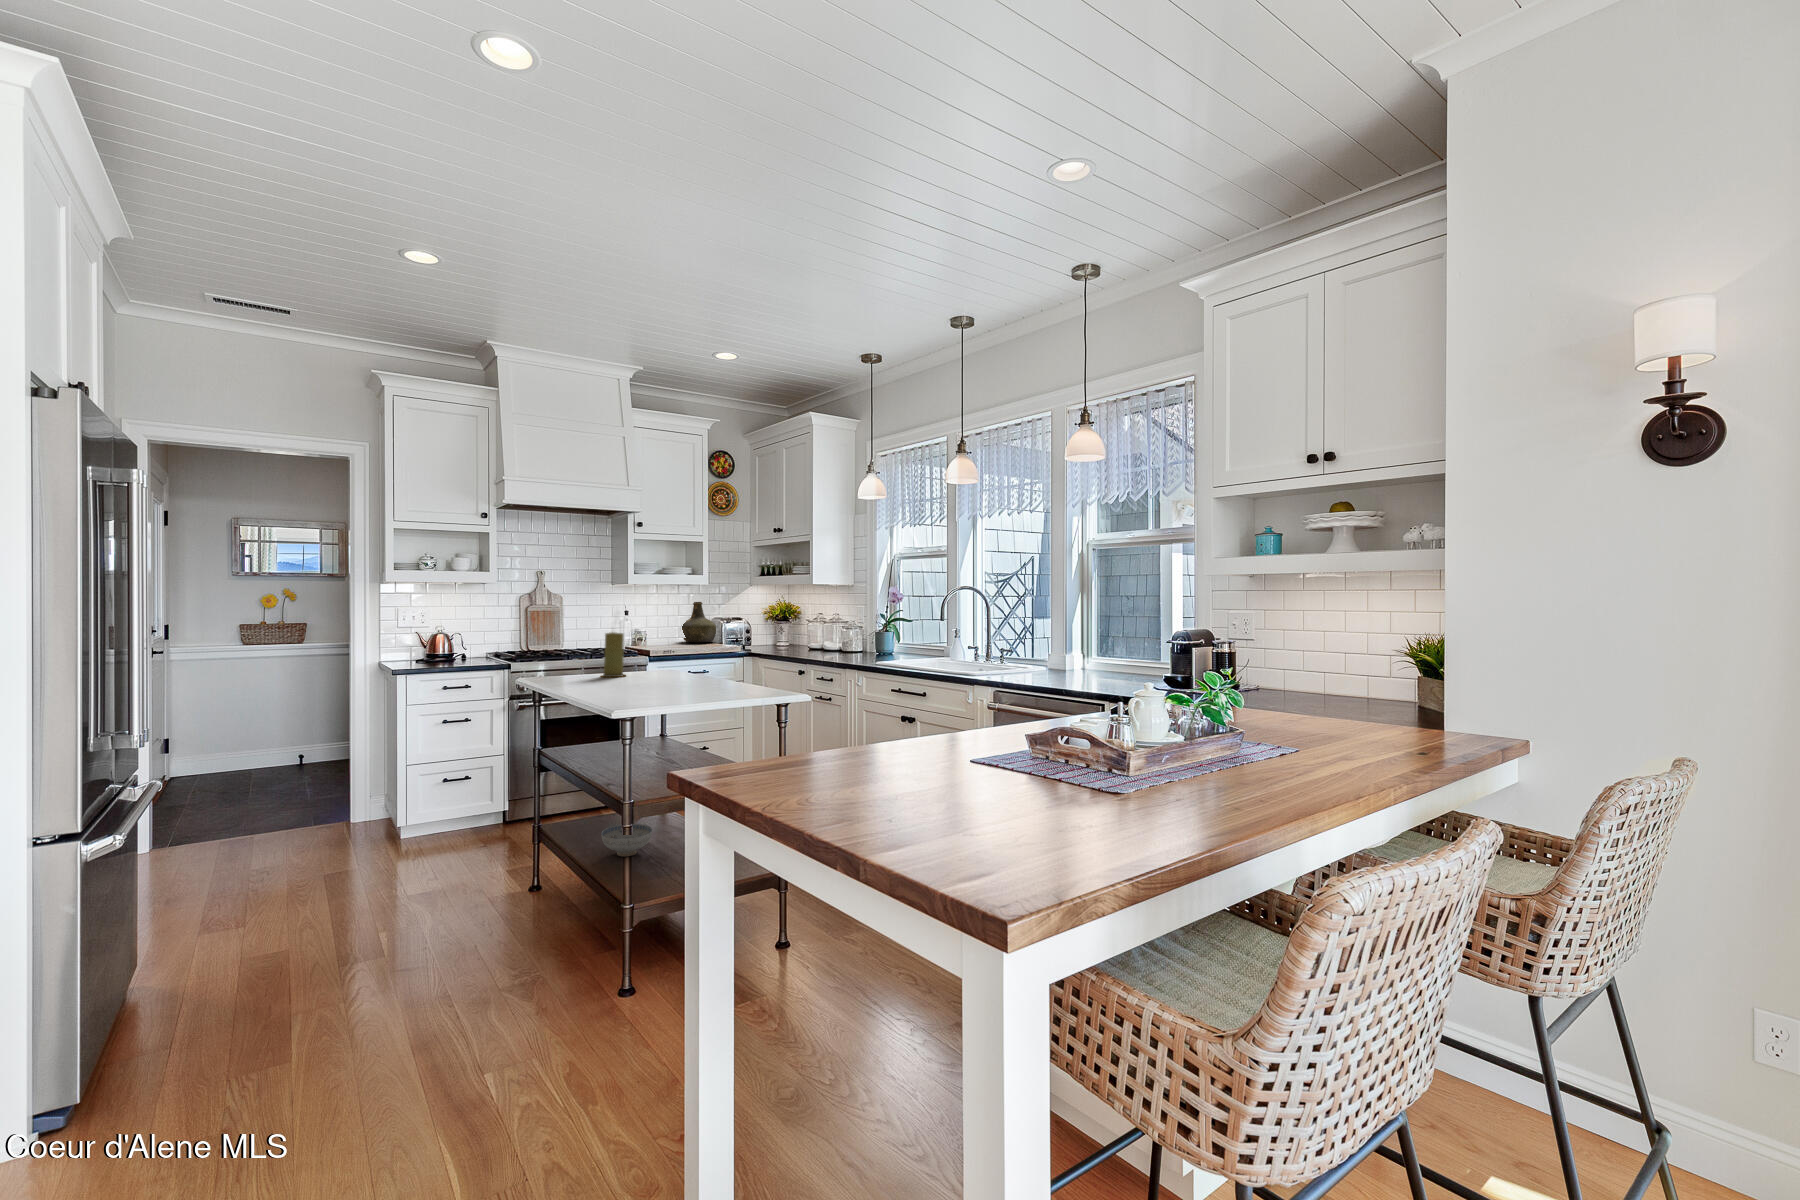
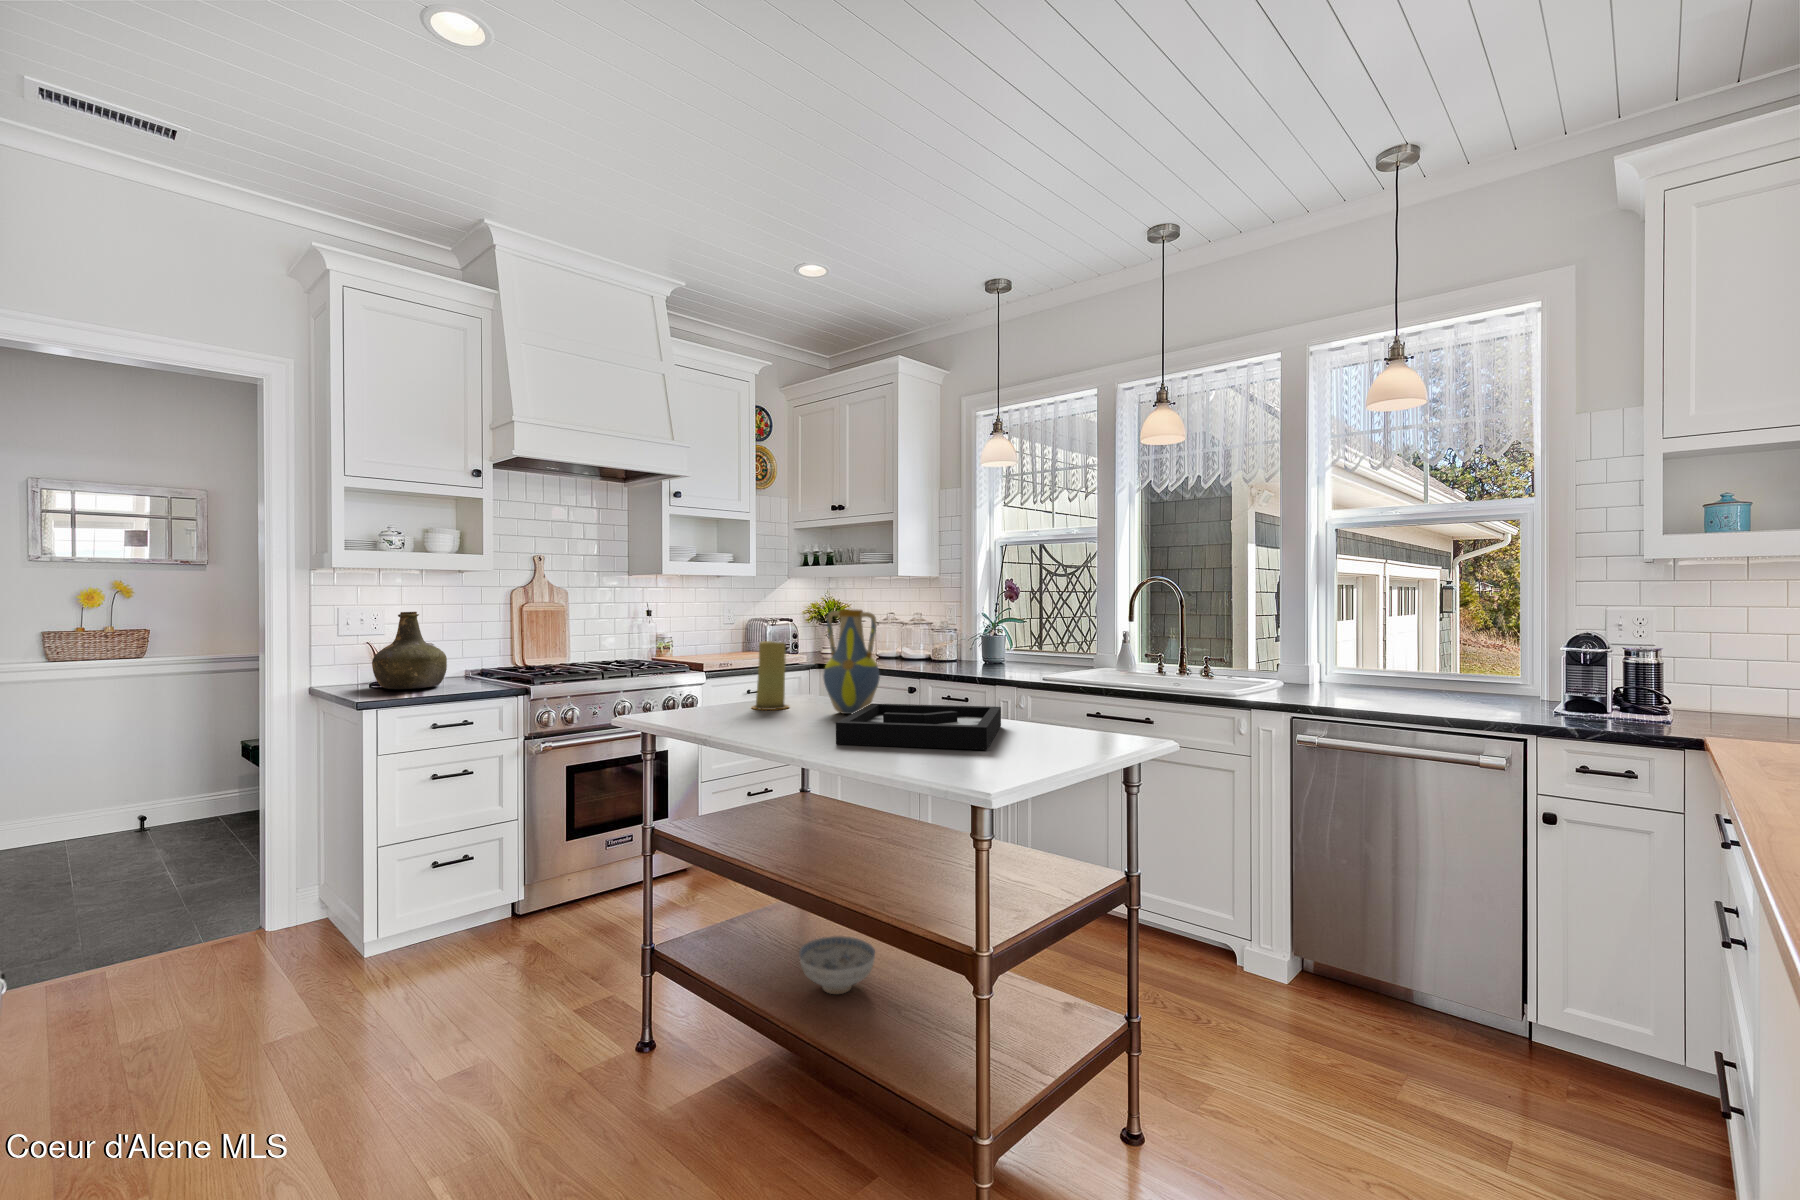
bottle: present [682,602,716,642] -> present [372,612,447,689]
vase: none [634,612,673,680] -> present [823,610,880,714]
decorative tray: none [592,672,722,698] -> present [836,703,1001,750]

